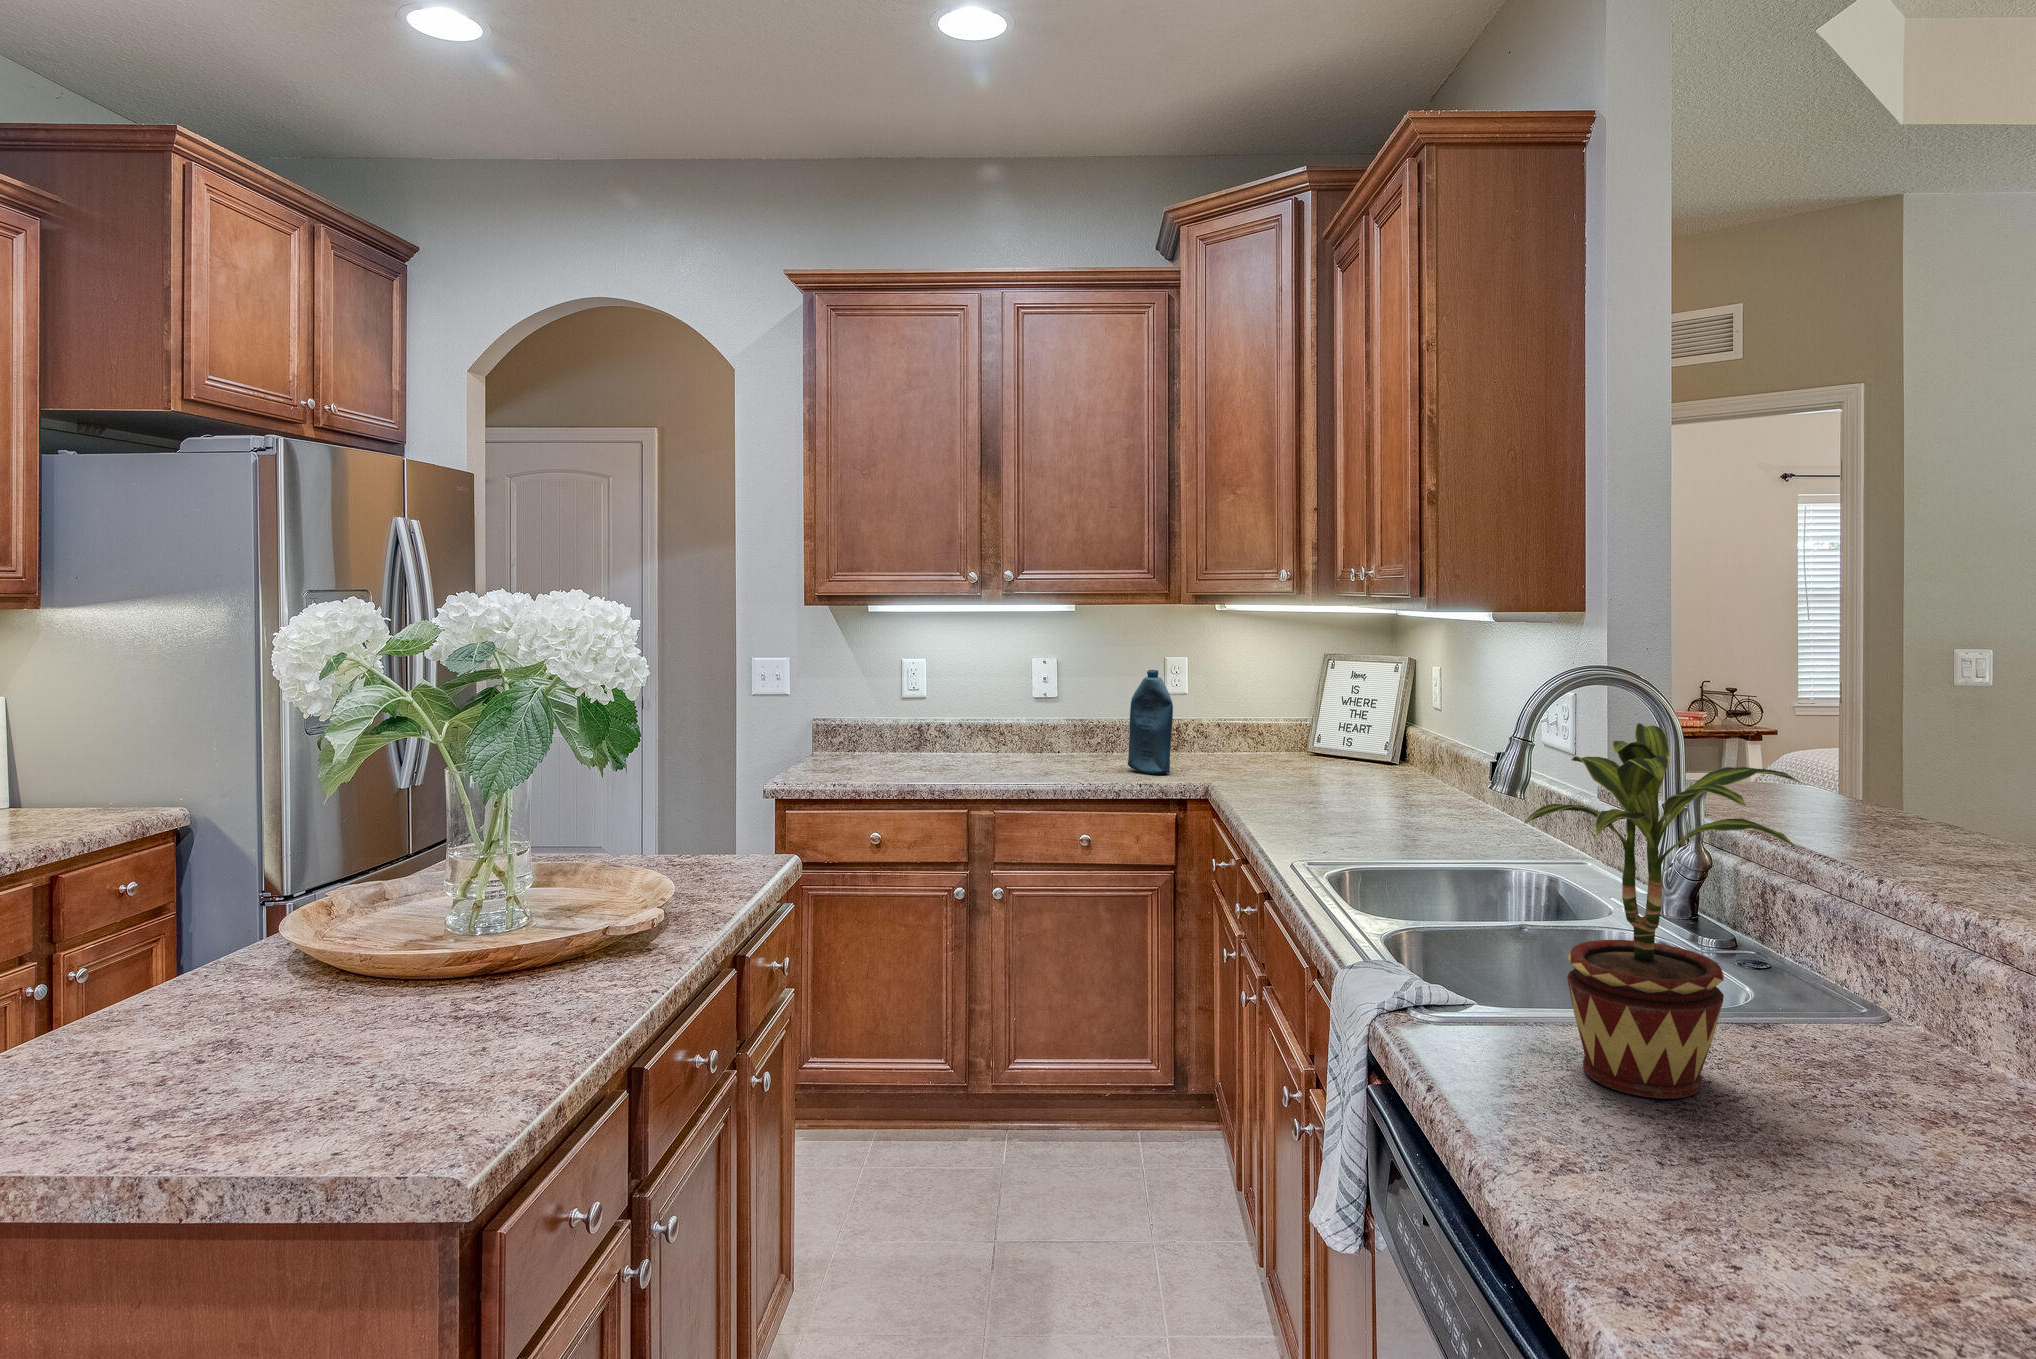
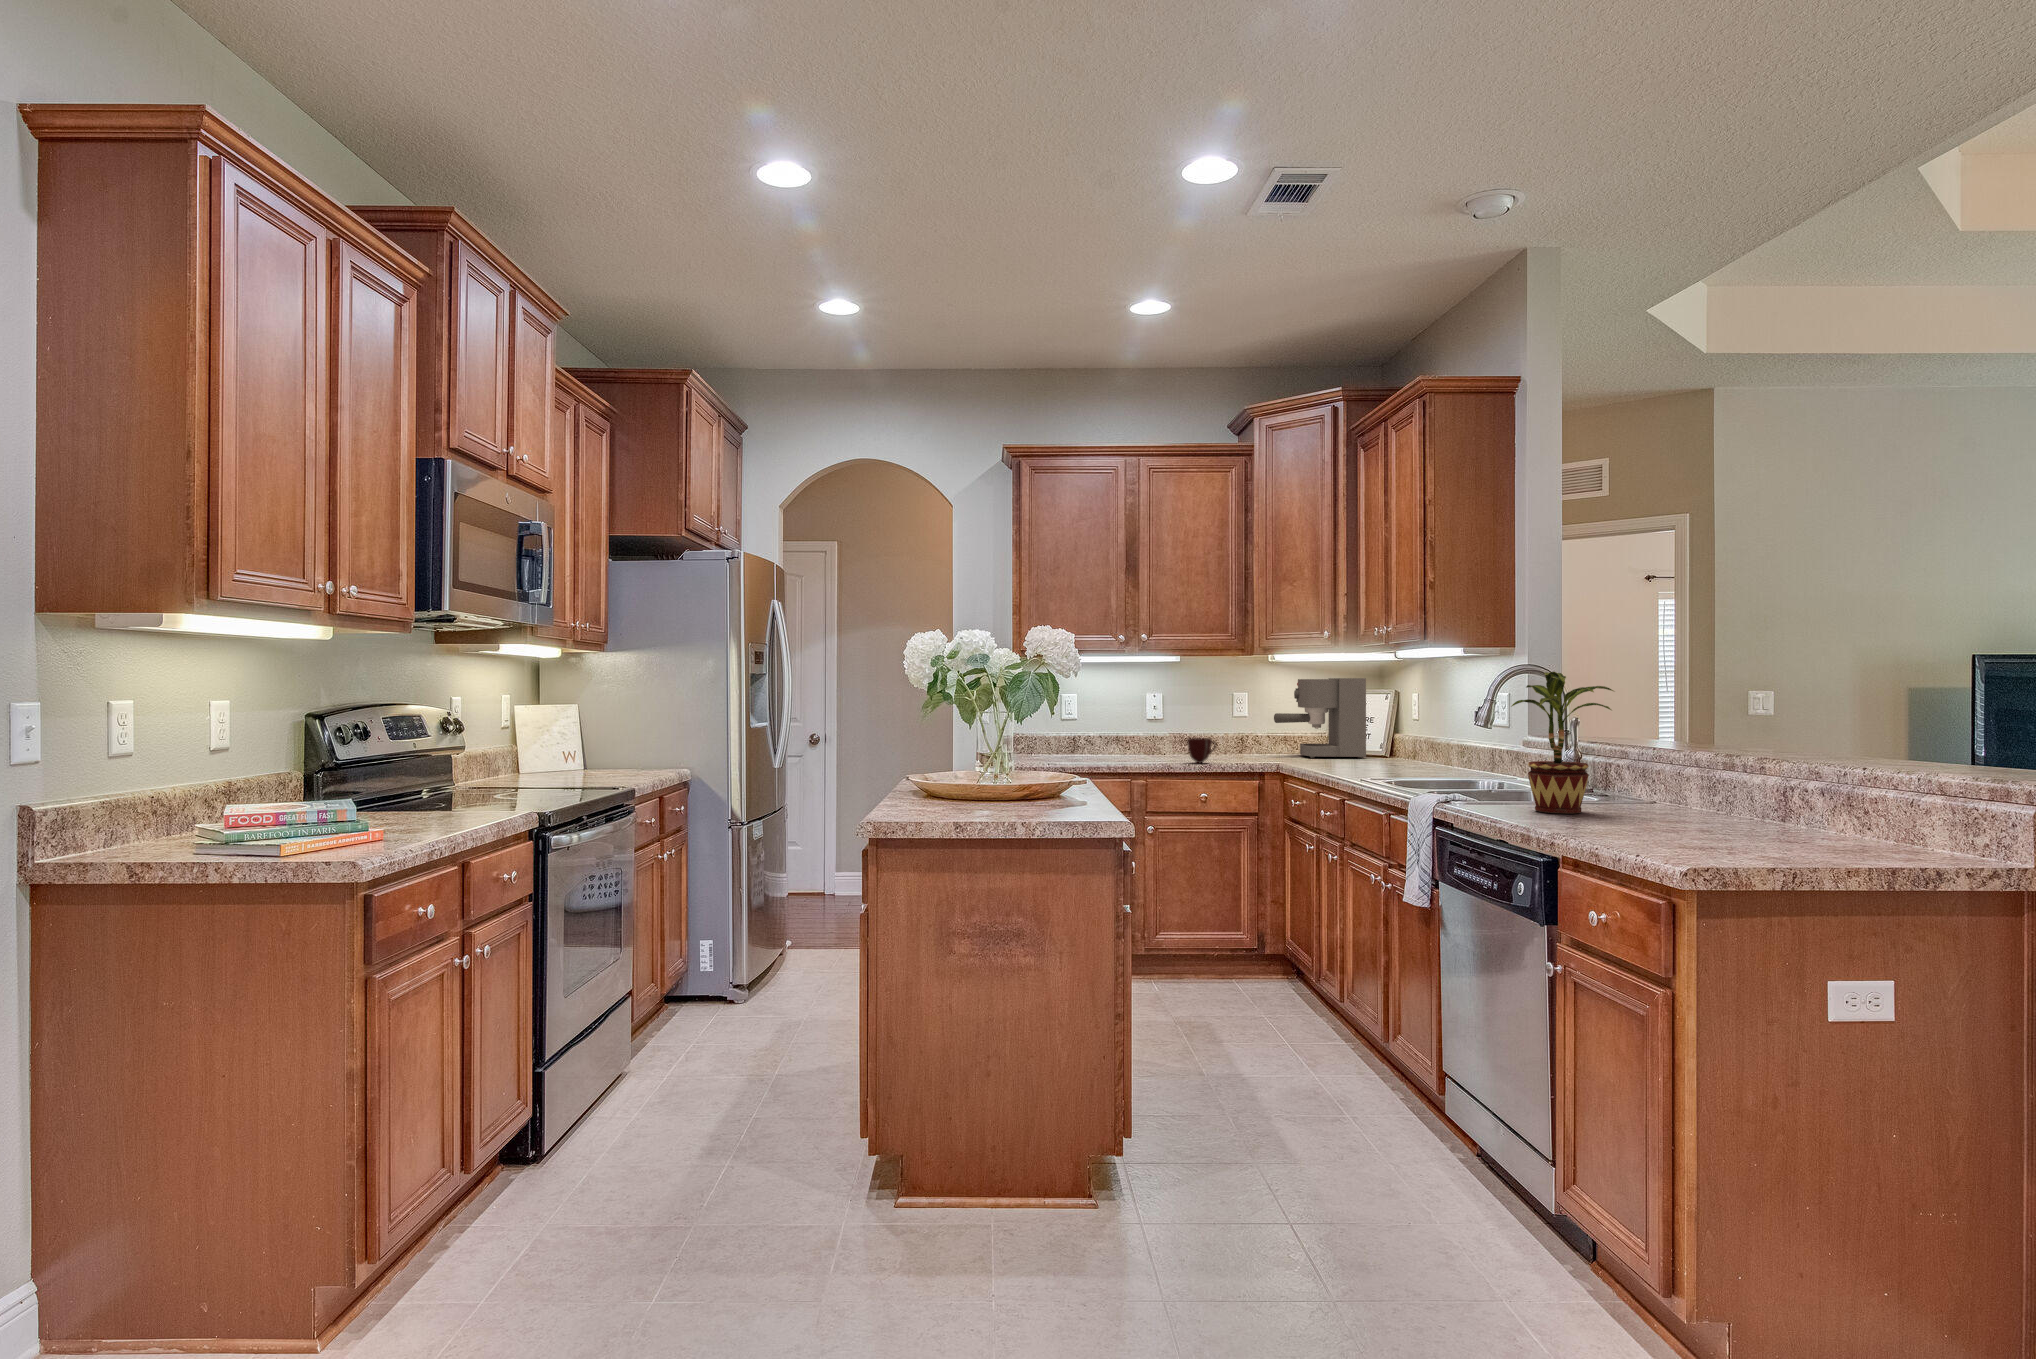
coffee maker: none [1217,638,1358,768] -> present [1274,678,1366,759]
bottle: present [1128,670,1173,775] -> none [1221,694,1253,760]
mug: none [1058,744,1107,786] -> present [1187,738,1216,763]

